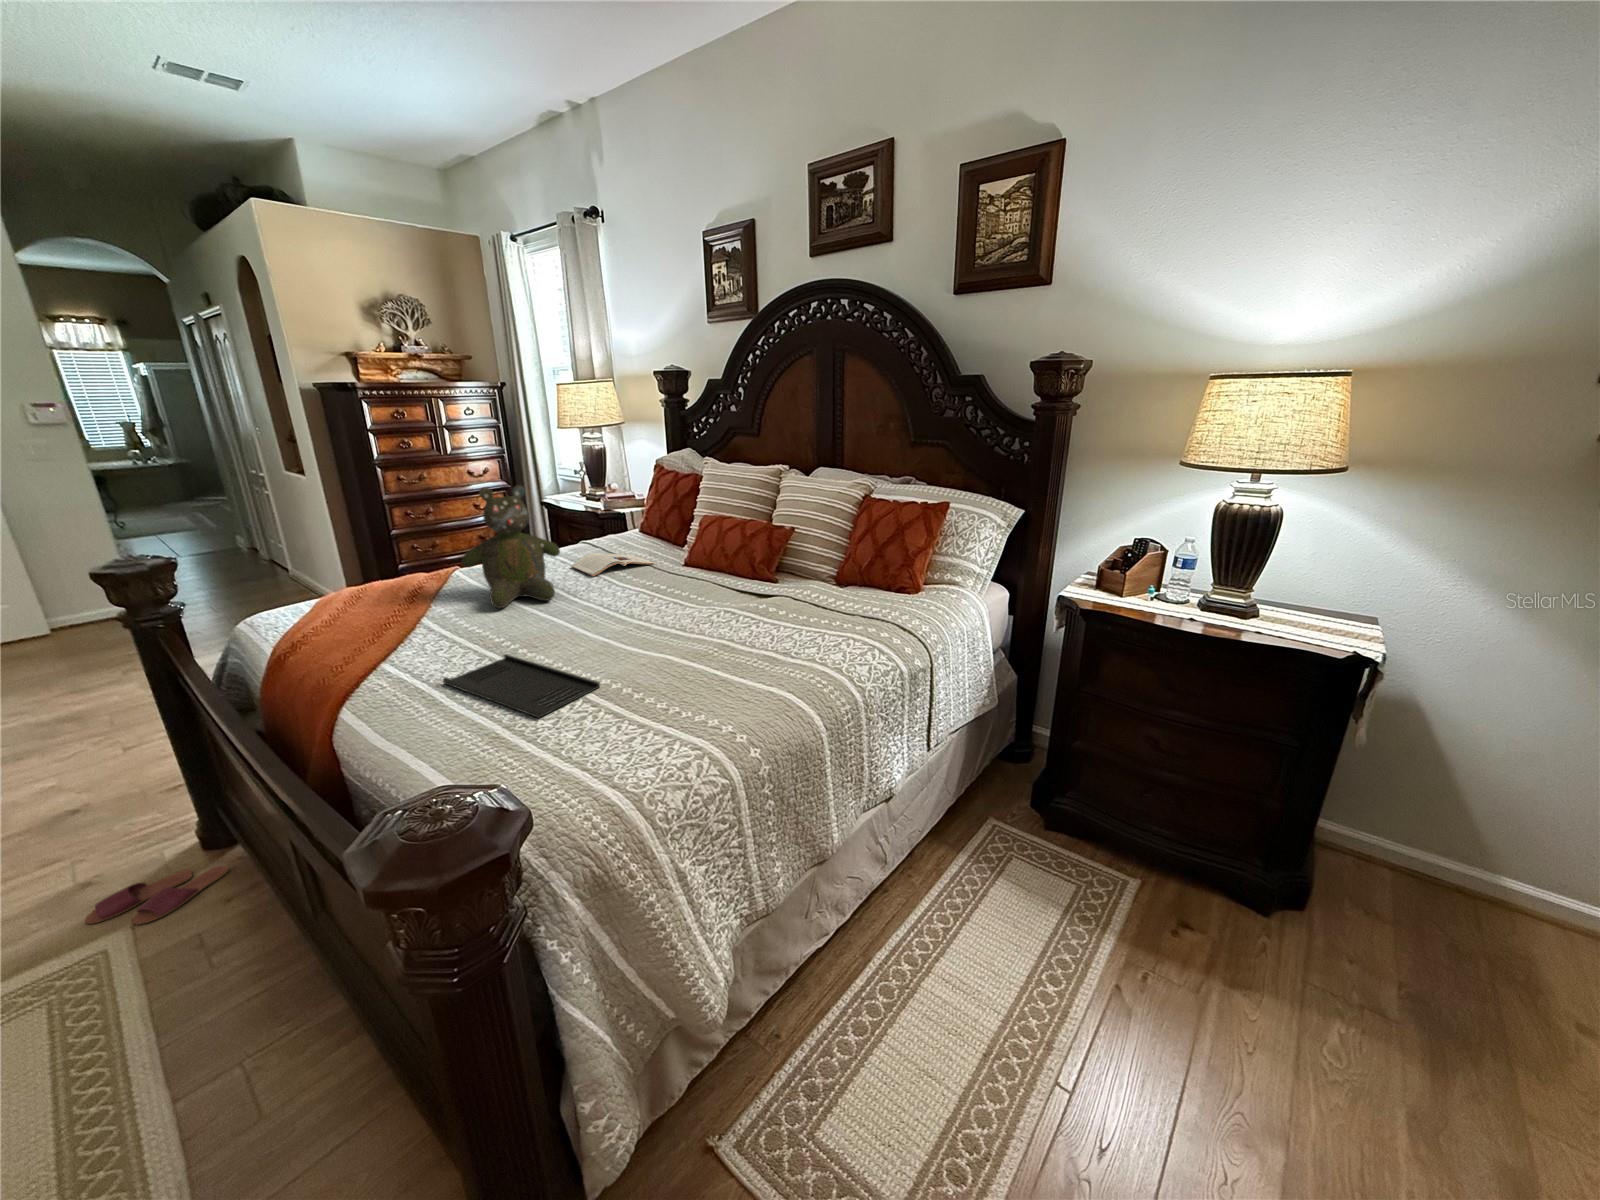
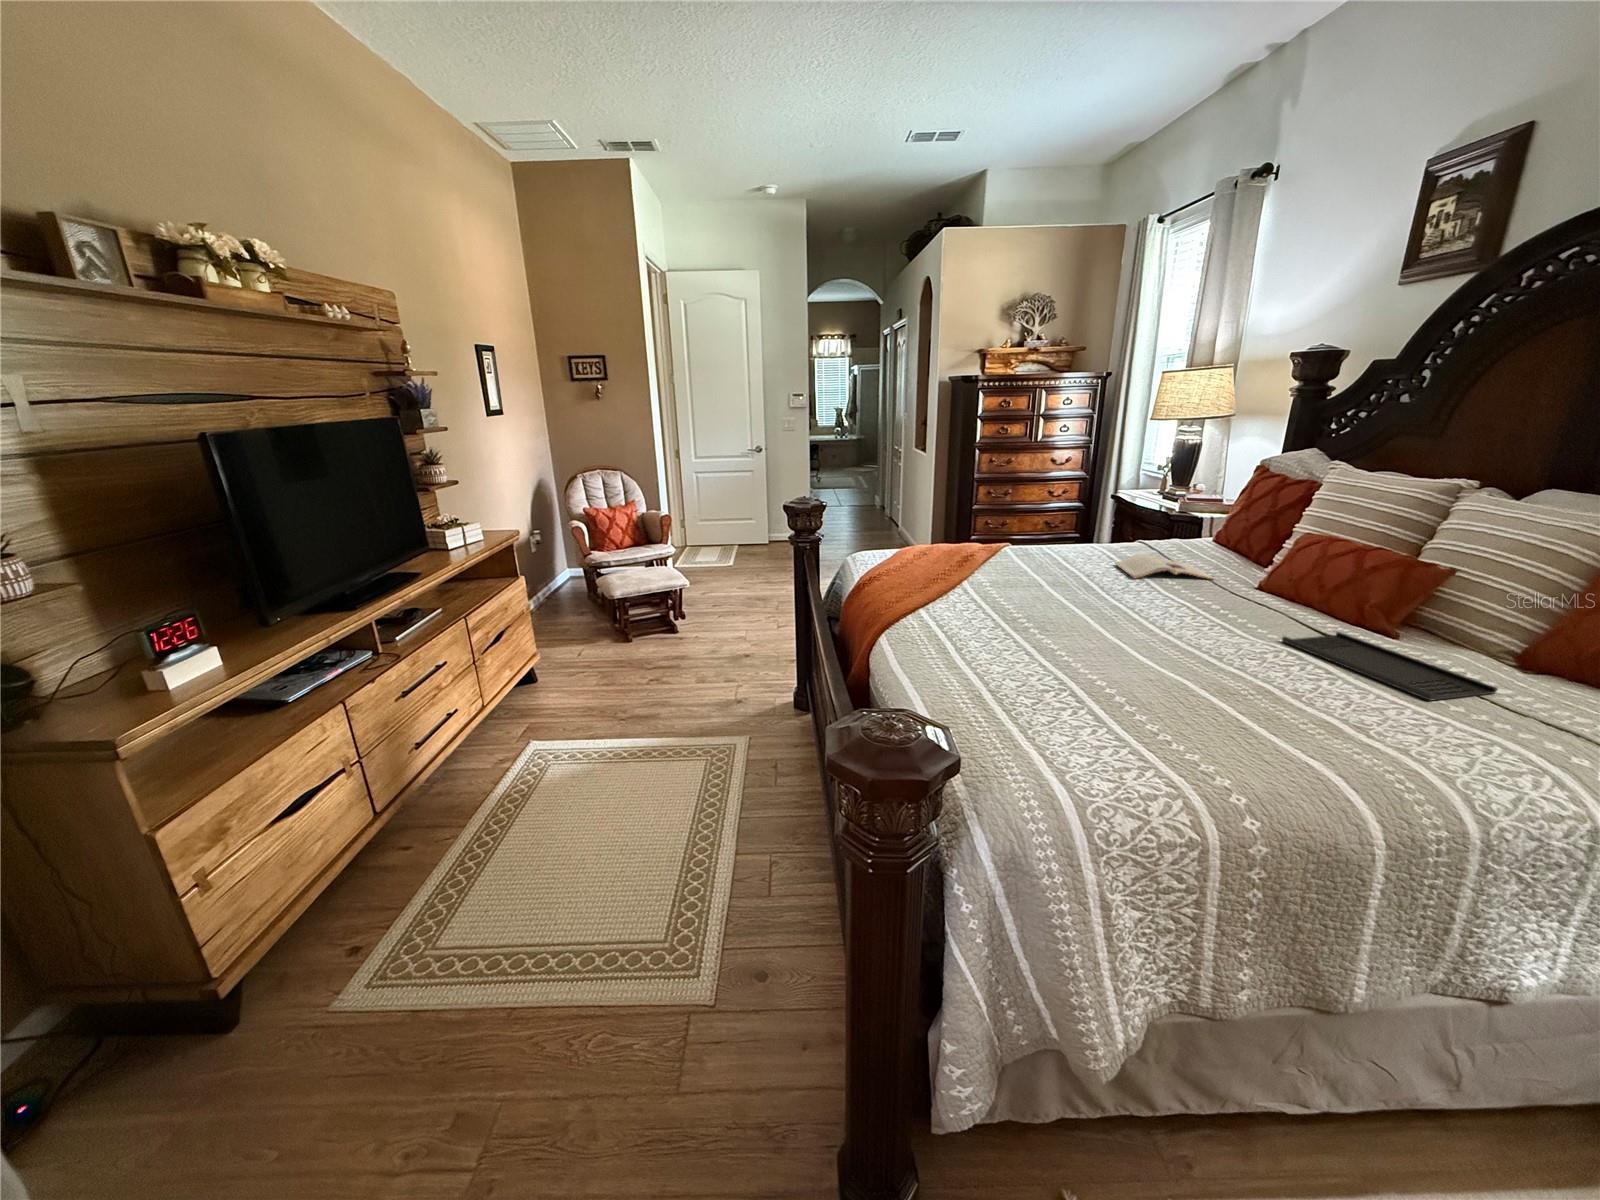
teddy bear: present [462,485,560,608] -> none [1009,473,1105,592]
tray: present [443,654,600,718] -> present [1282,632,1497,701]
slippers: present [85,866,229,924] -> none [738,713,805,740]

